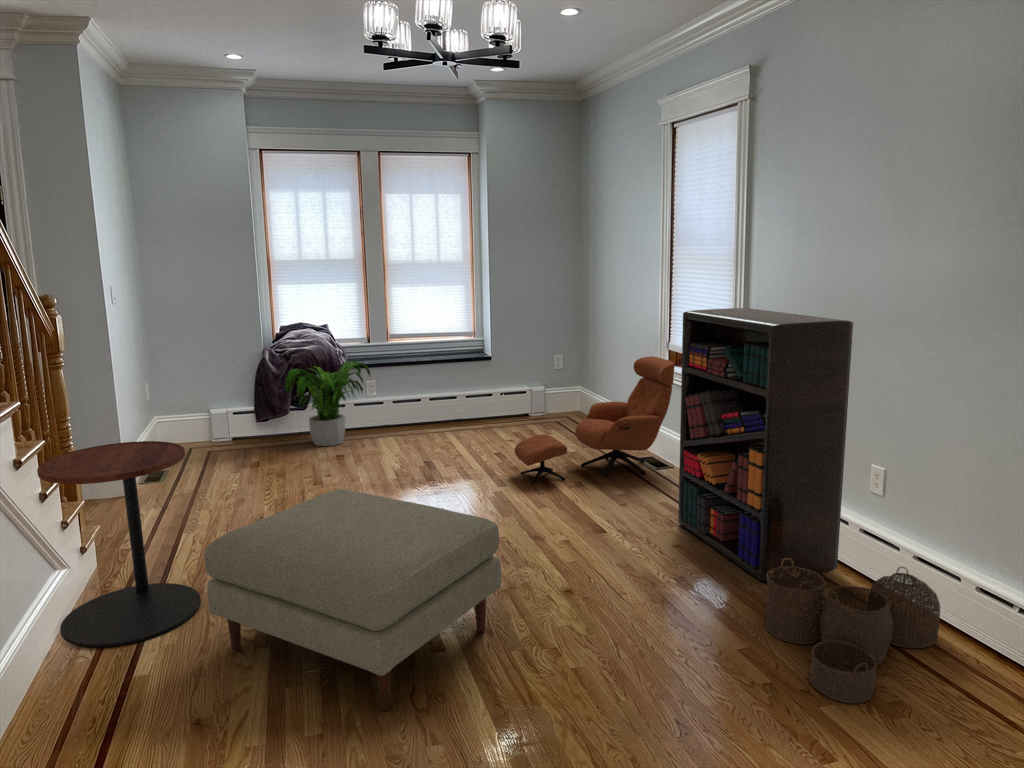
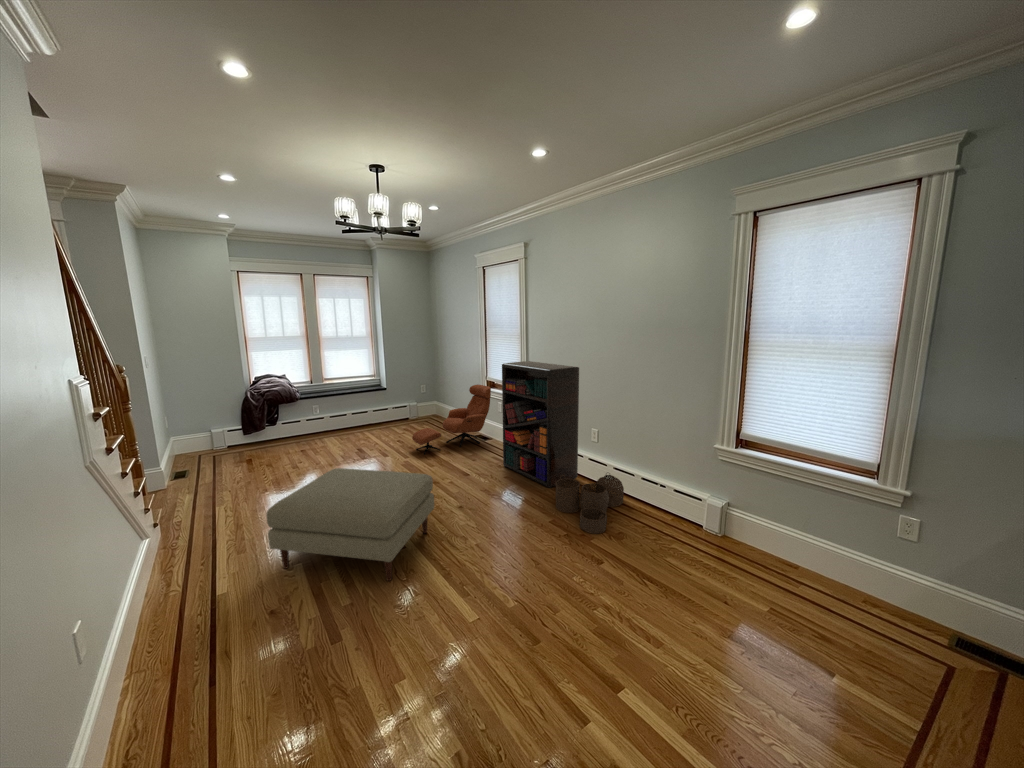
potted plant: present [285,361,370,446] -> none [263,395,318,446]
side table: present [37,441,201,647] -> none [135,453,250,586]

